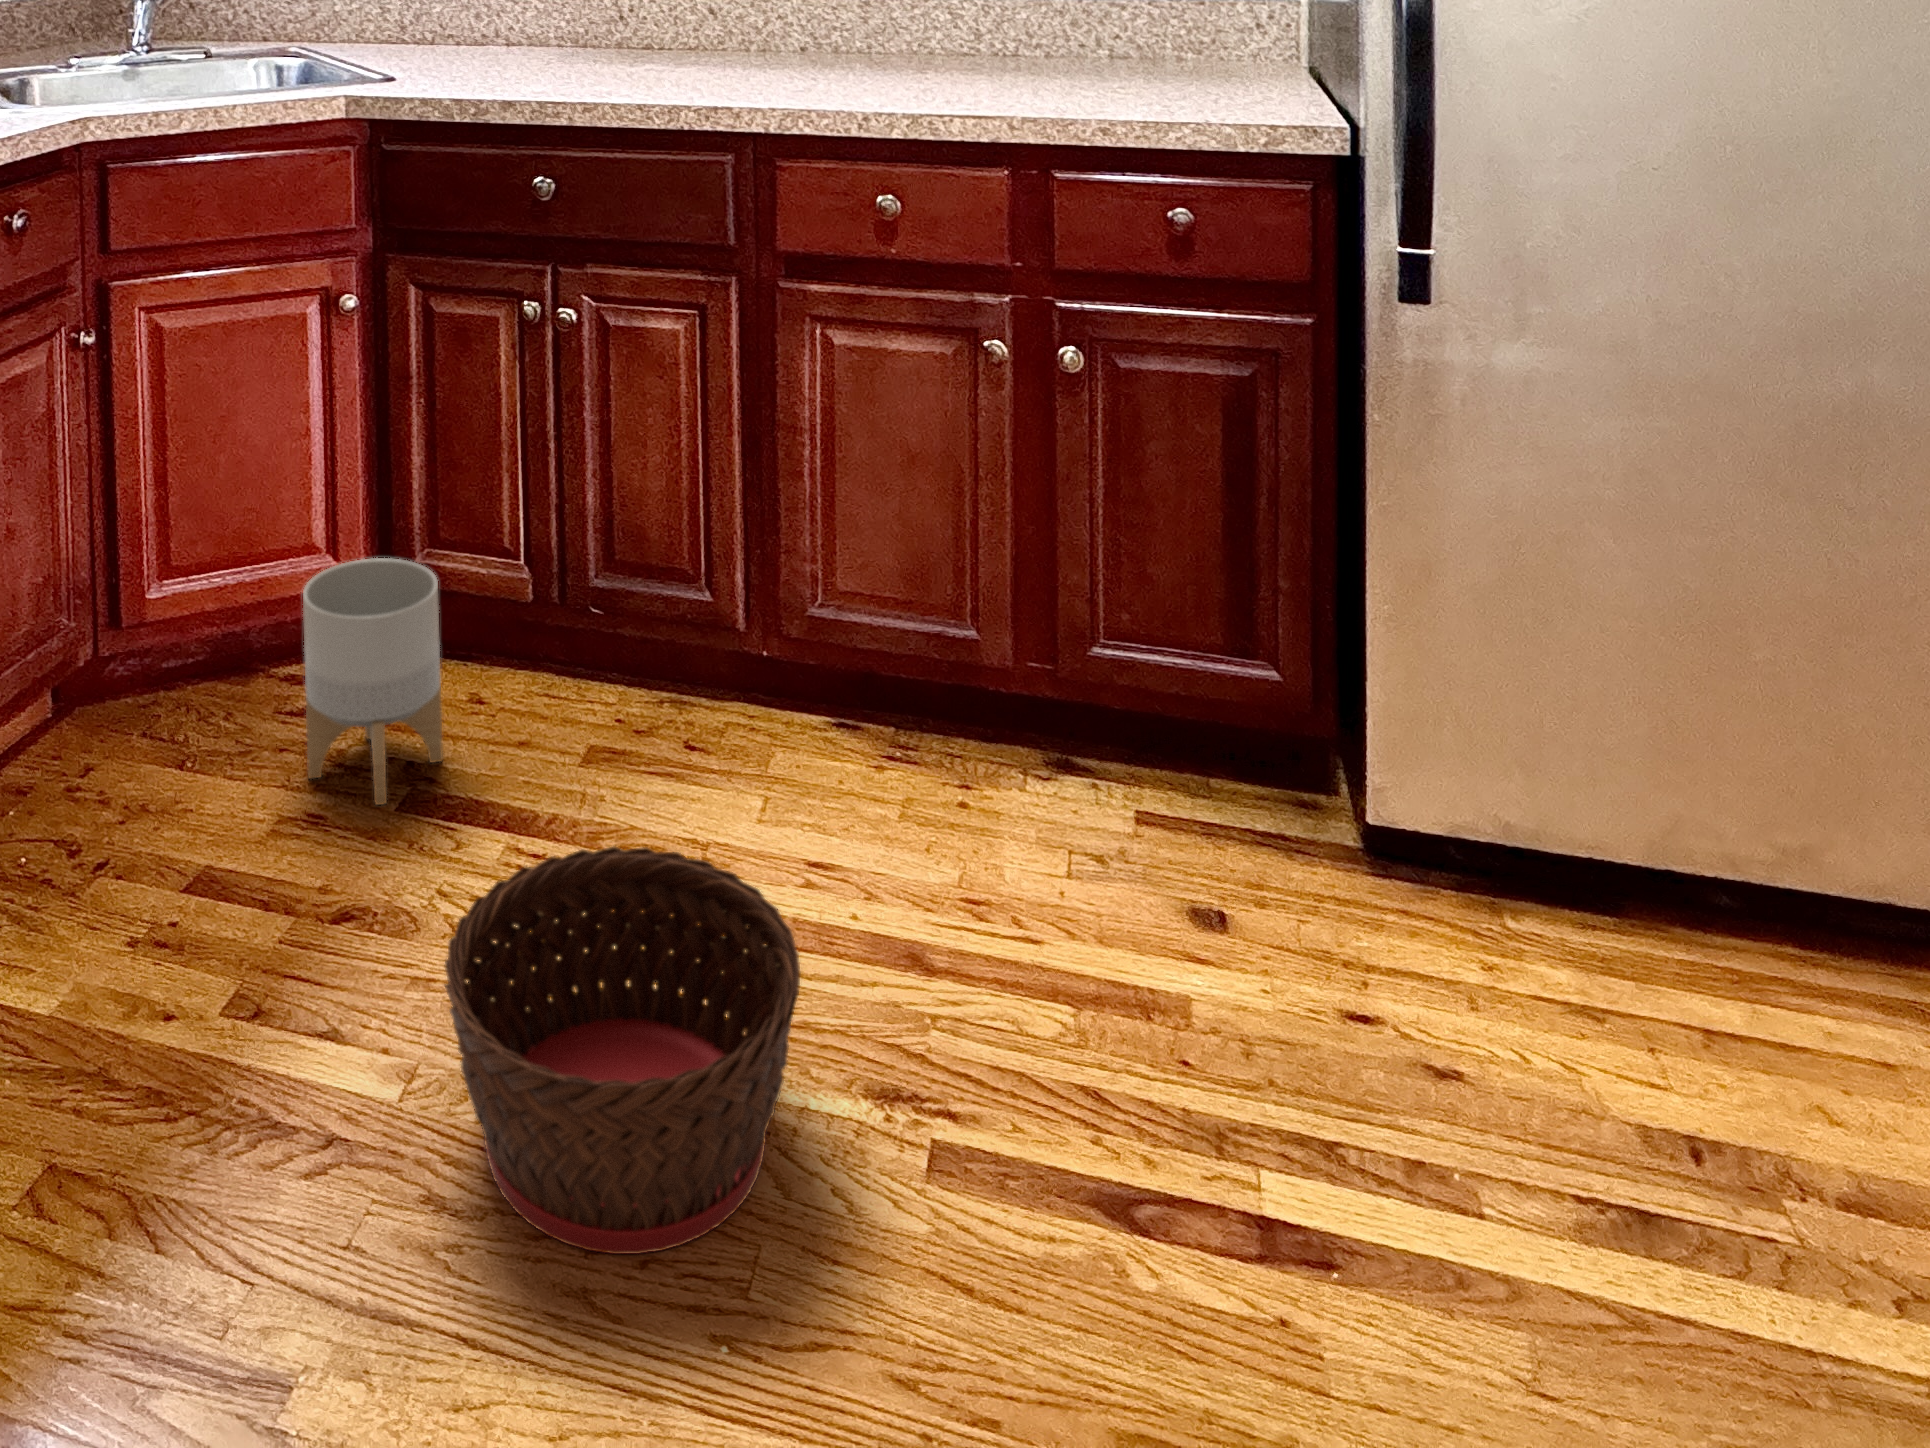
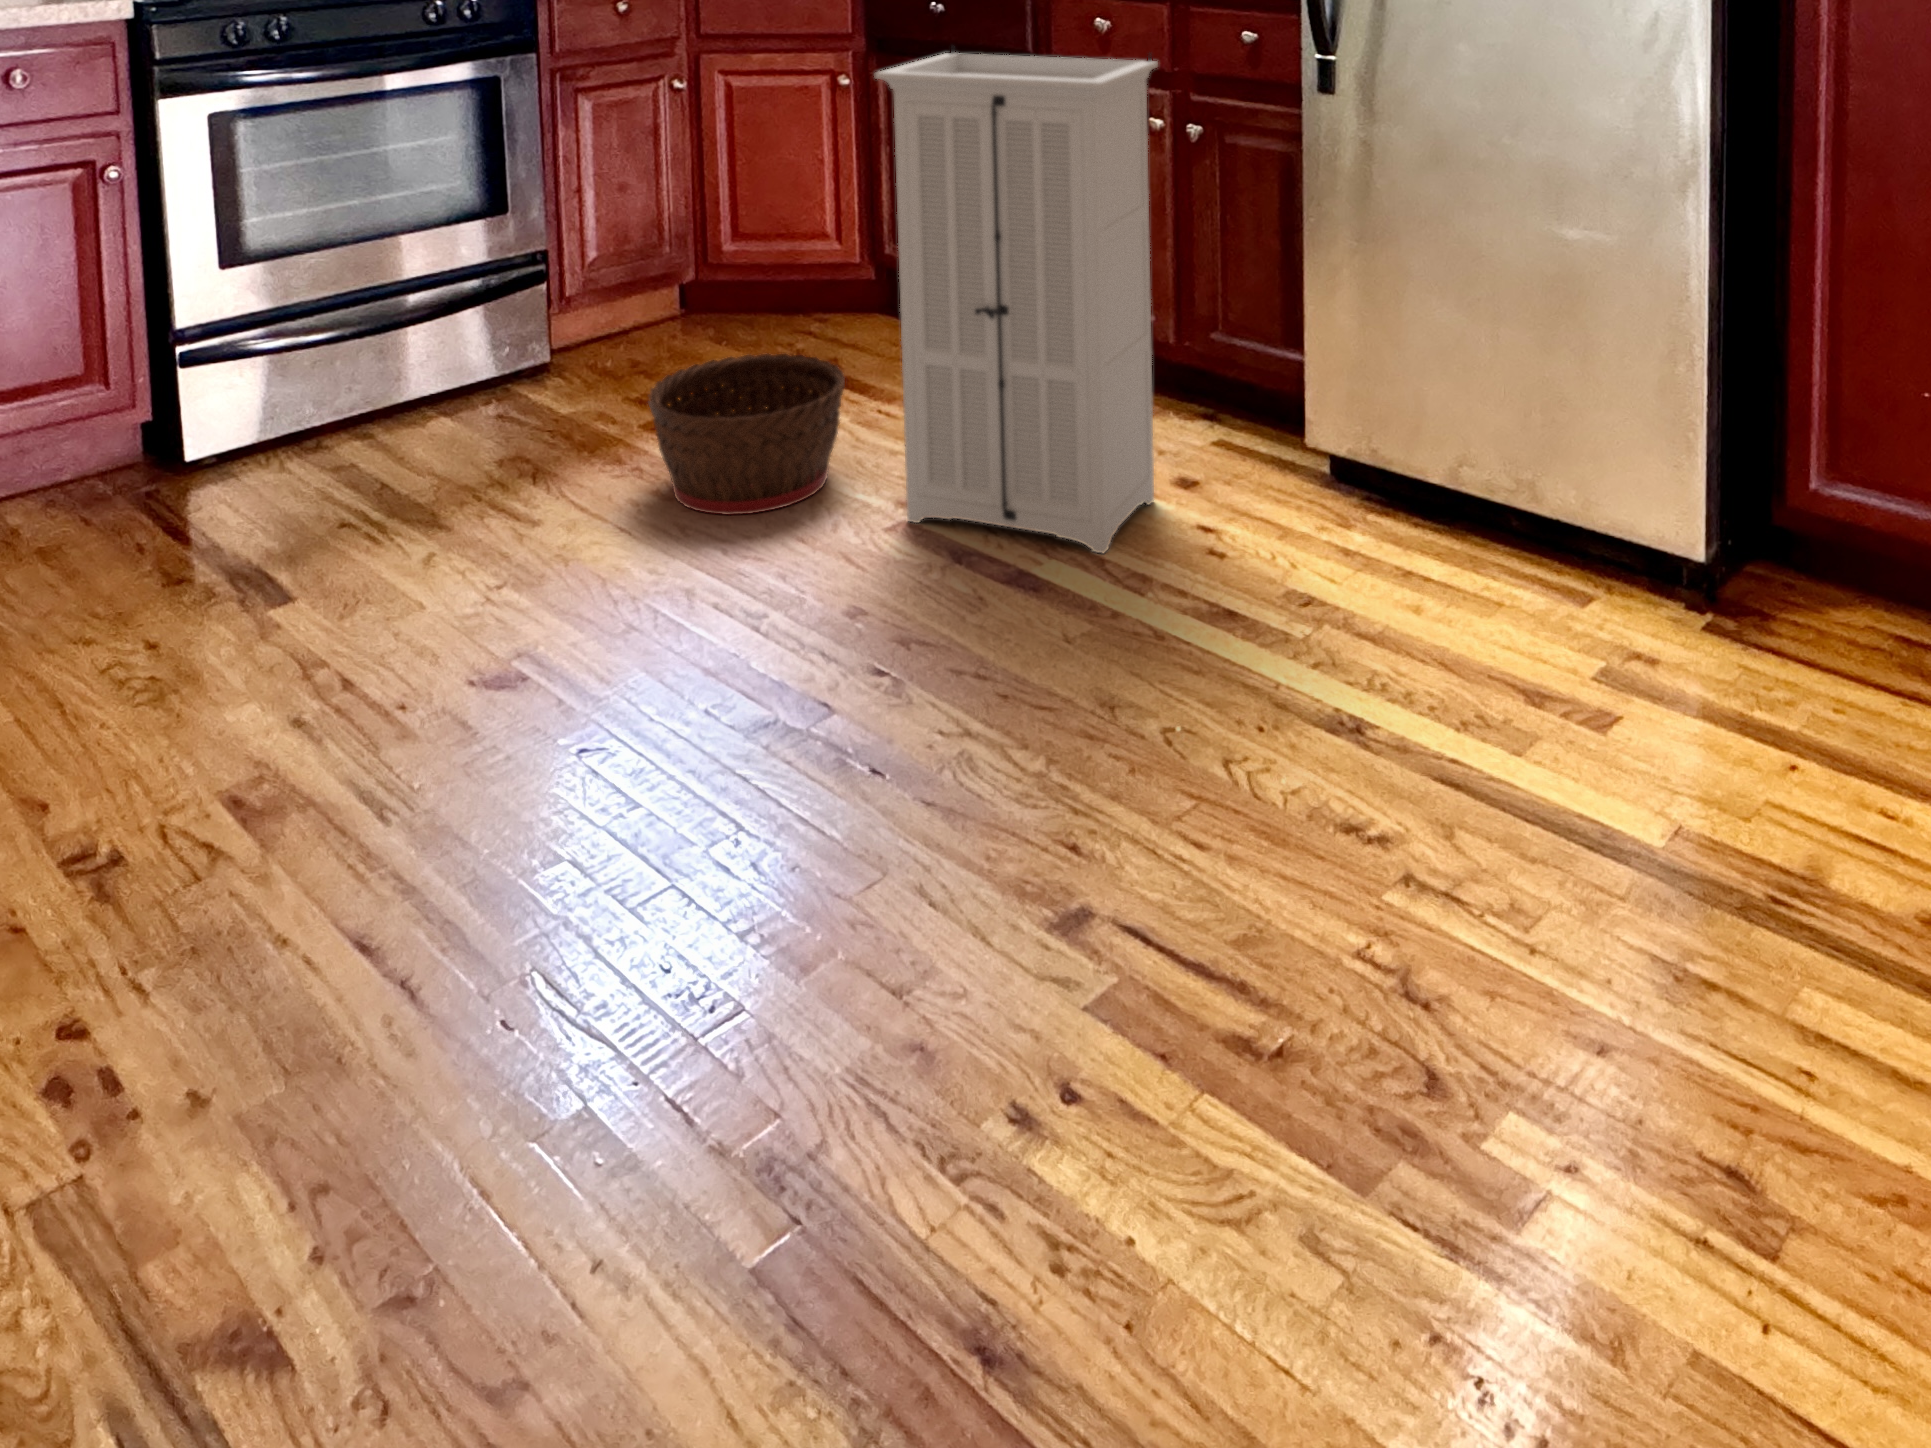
storage cabinet: none [905,274,1402,1159] -> present [875,49,1158,553]
planter: present [303,558,443,805] -> none [767,232,853,367]

